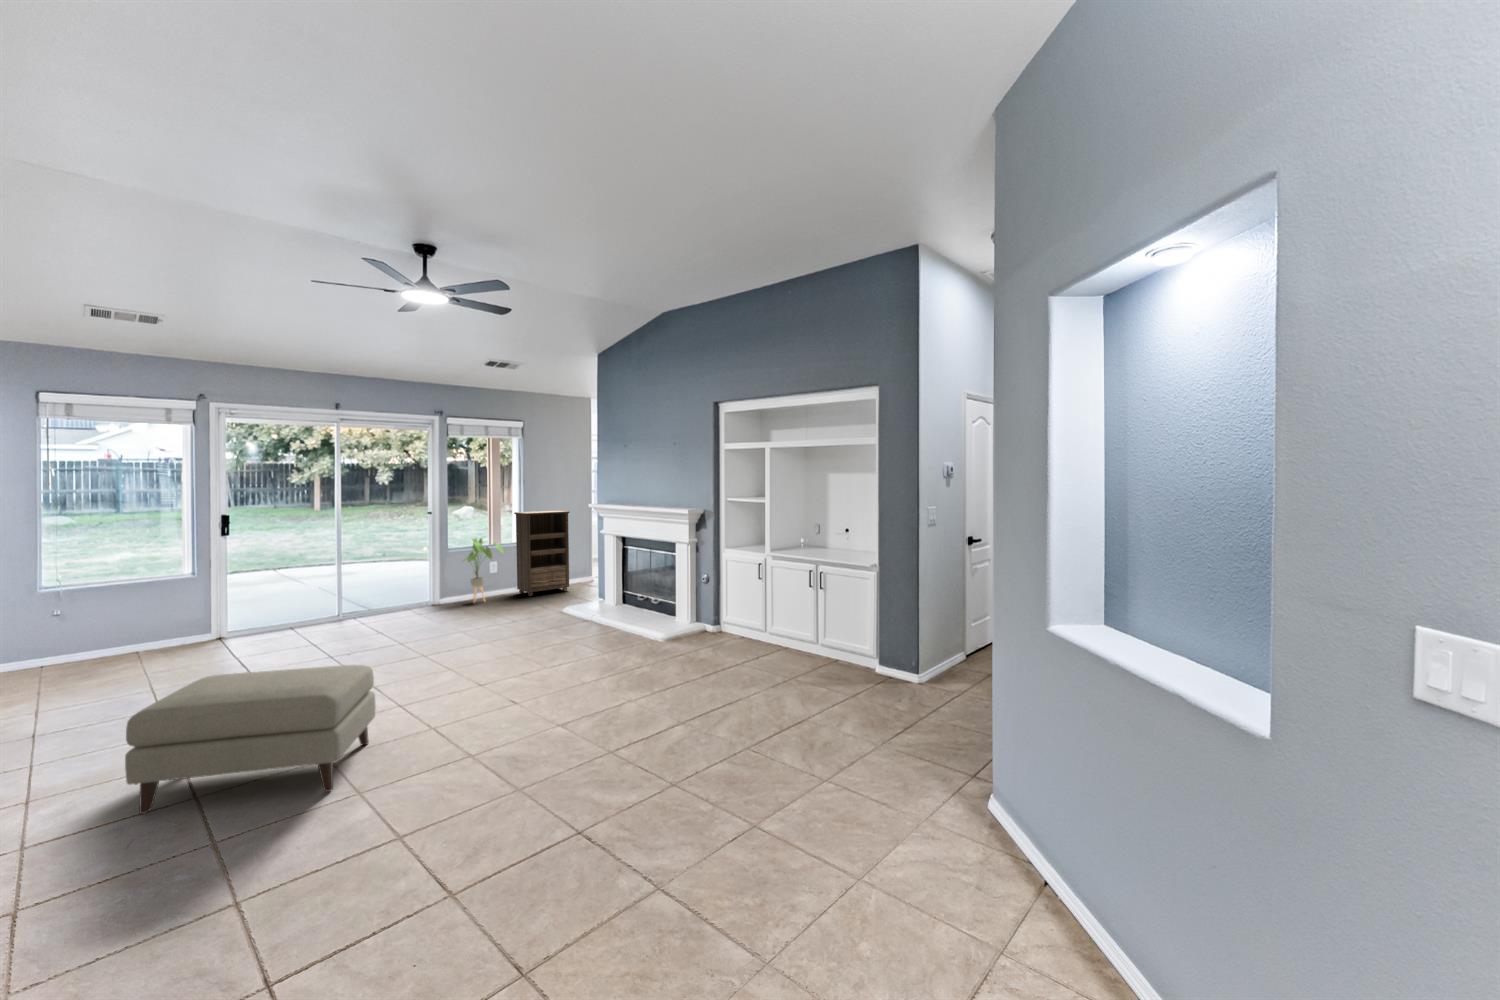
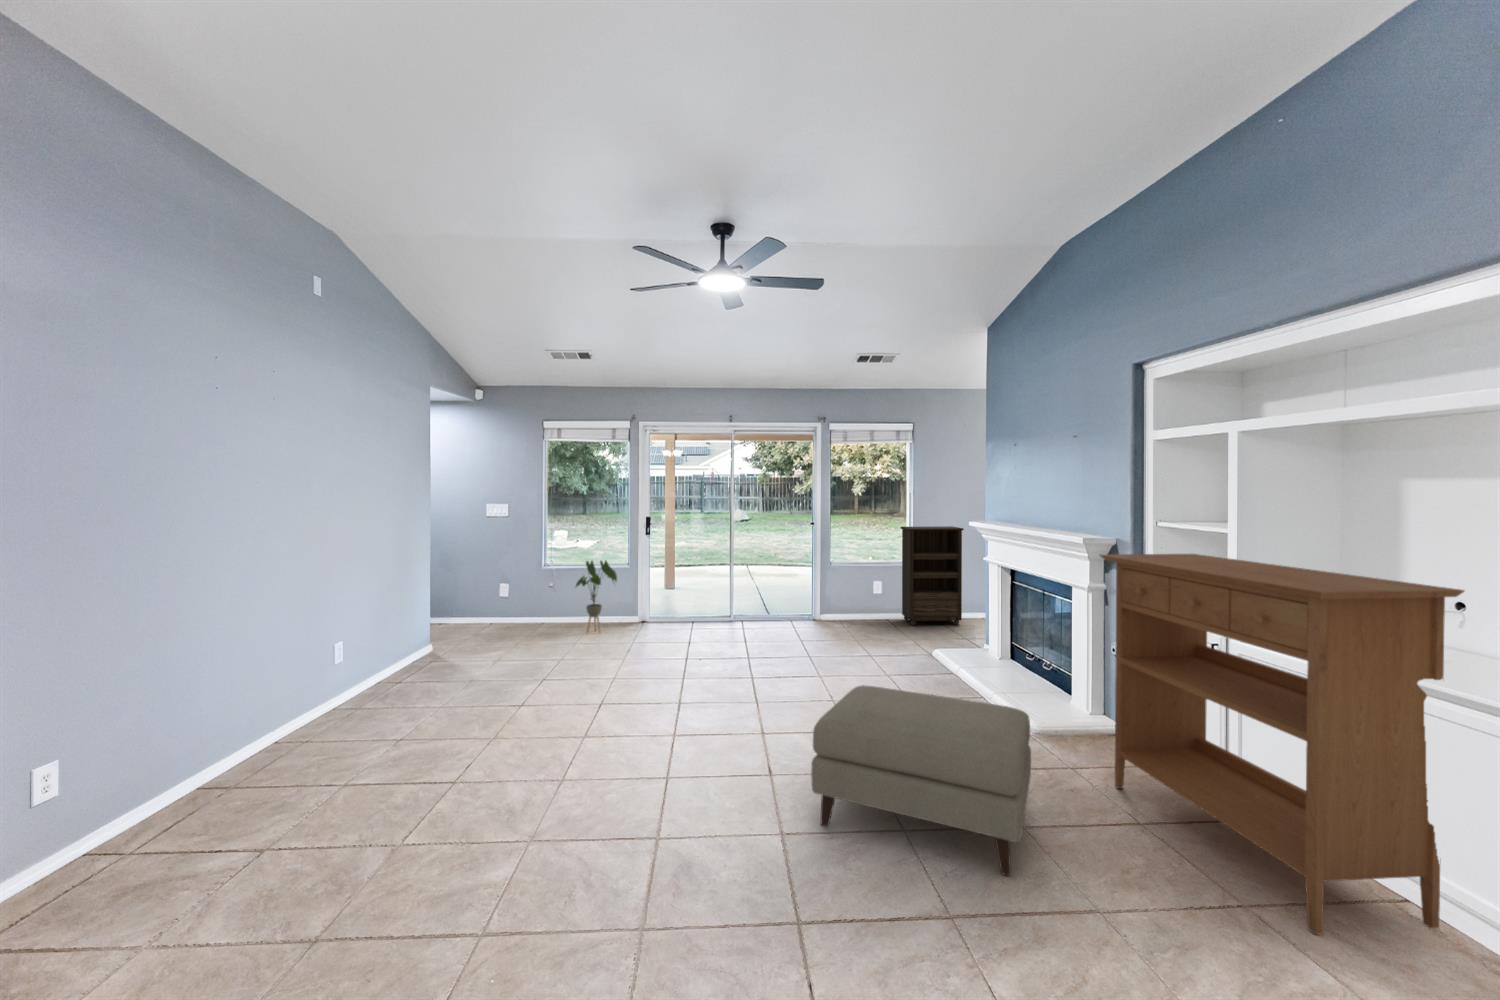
console table: none [707,515,853,679] -> present [1100,554,1464,934]
house plant: present [464,538,504,602] -> present [576,561,617,633]
ottoman: present [125,665,376,814] -> present [811,685,1031,876]

